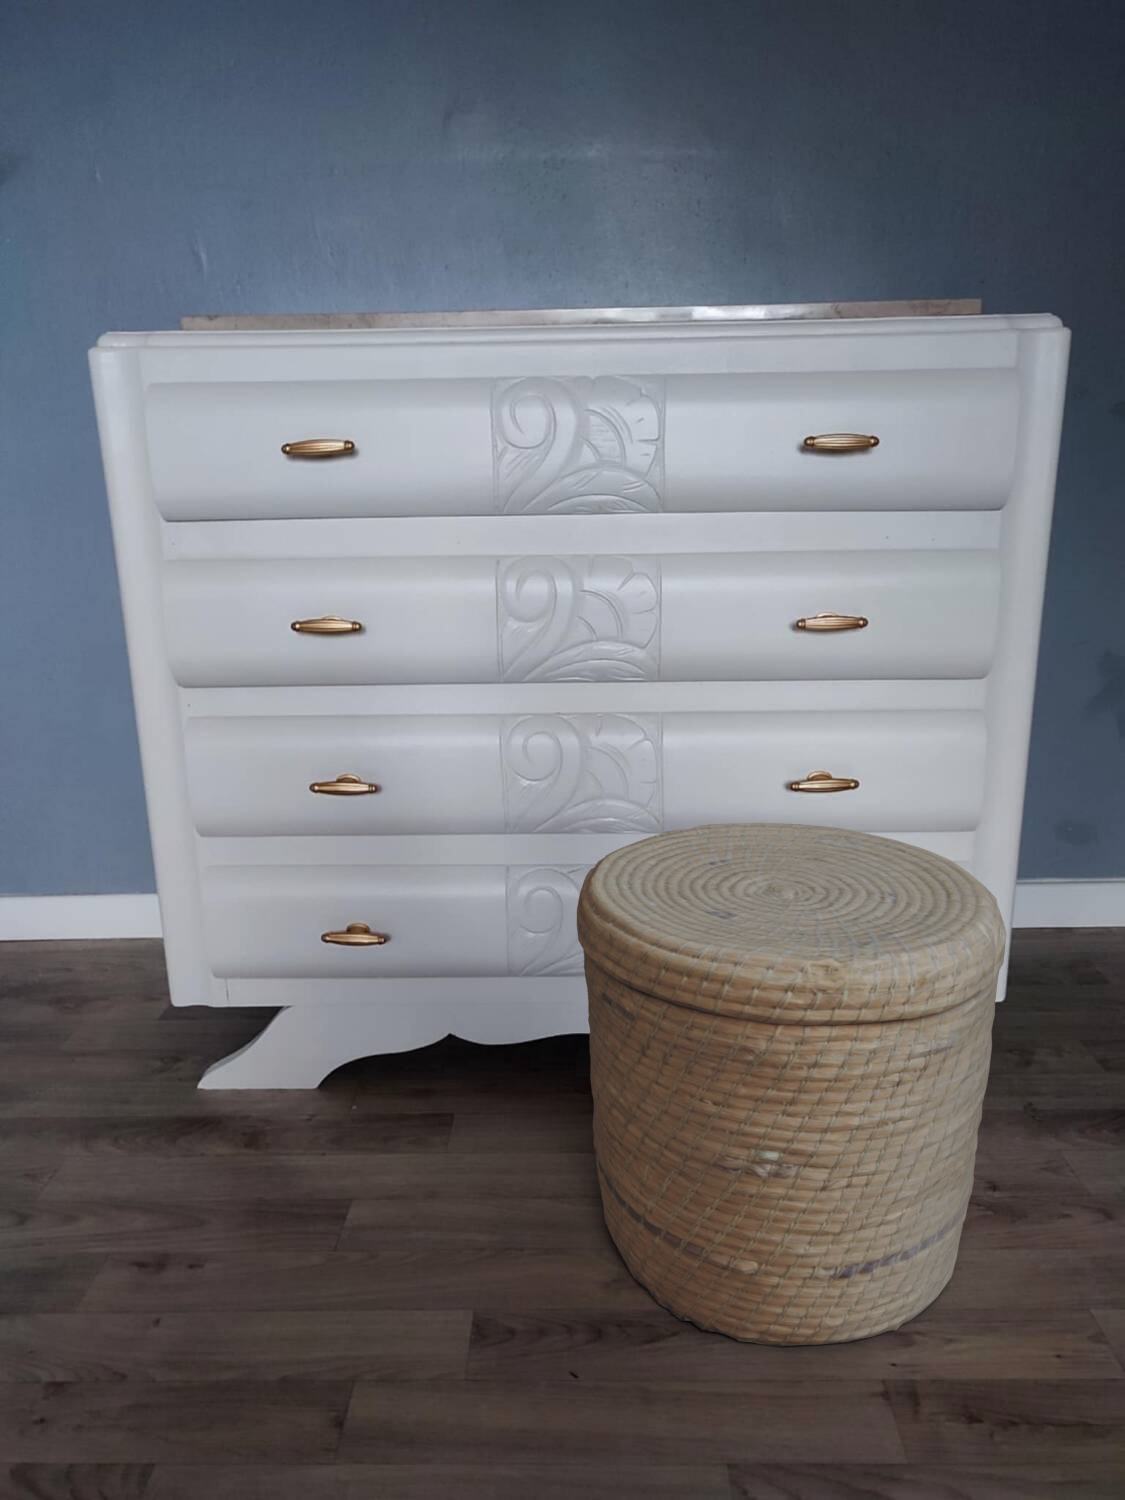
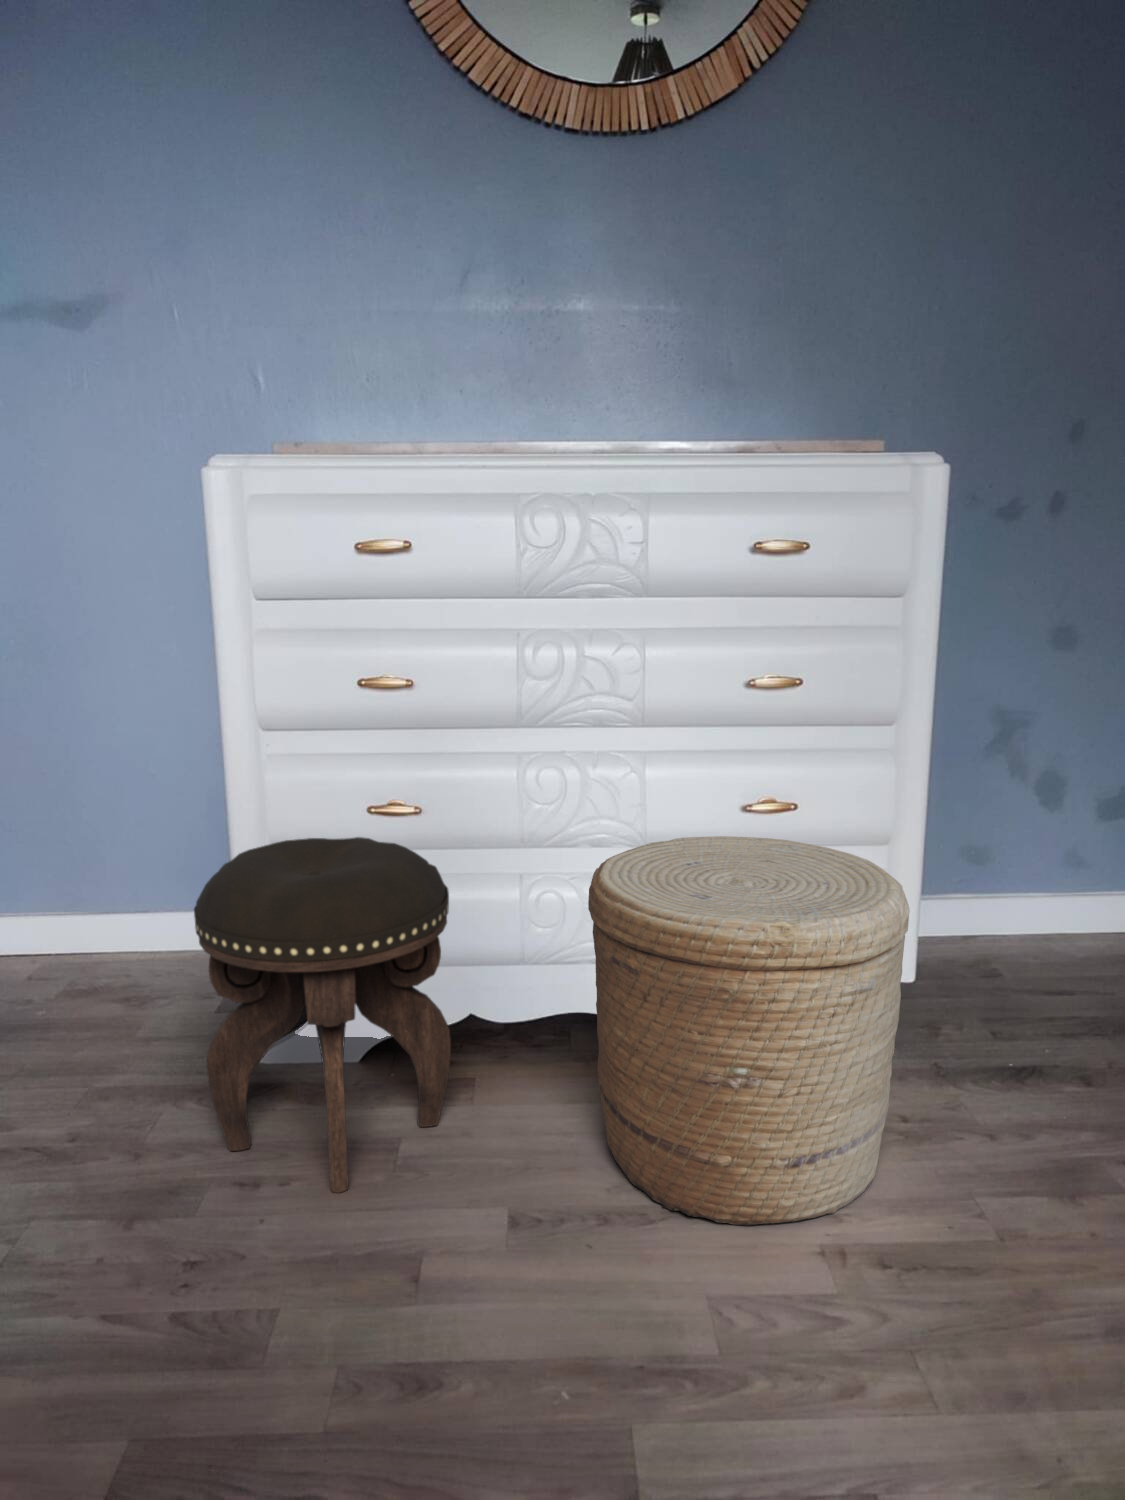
footstool: none [72,822,411,1279] -> present [194,837,451,1193]

